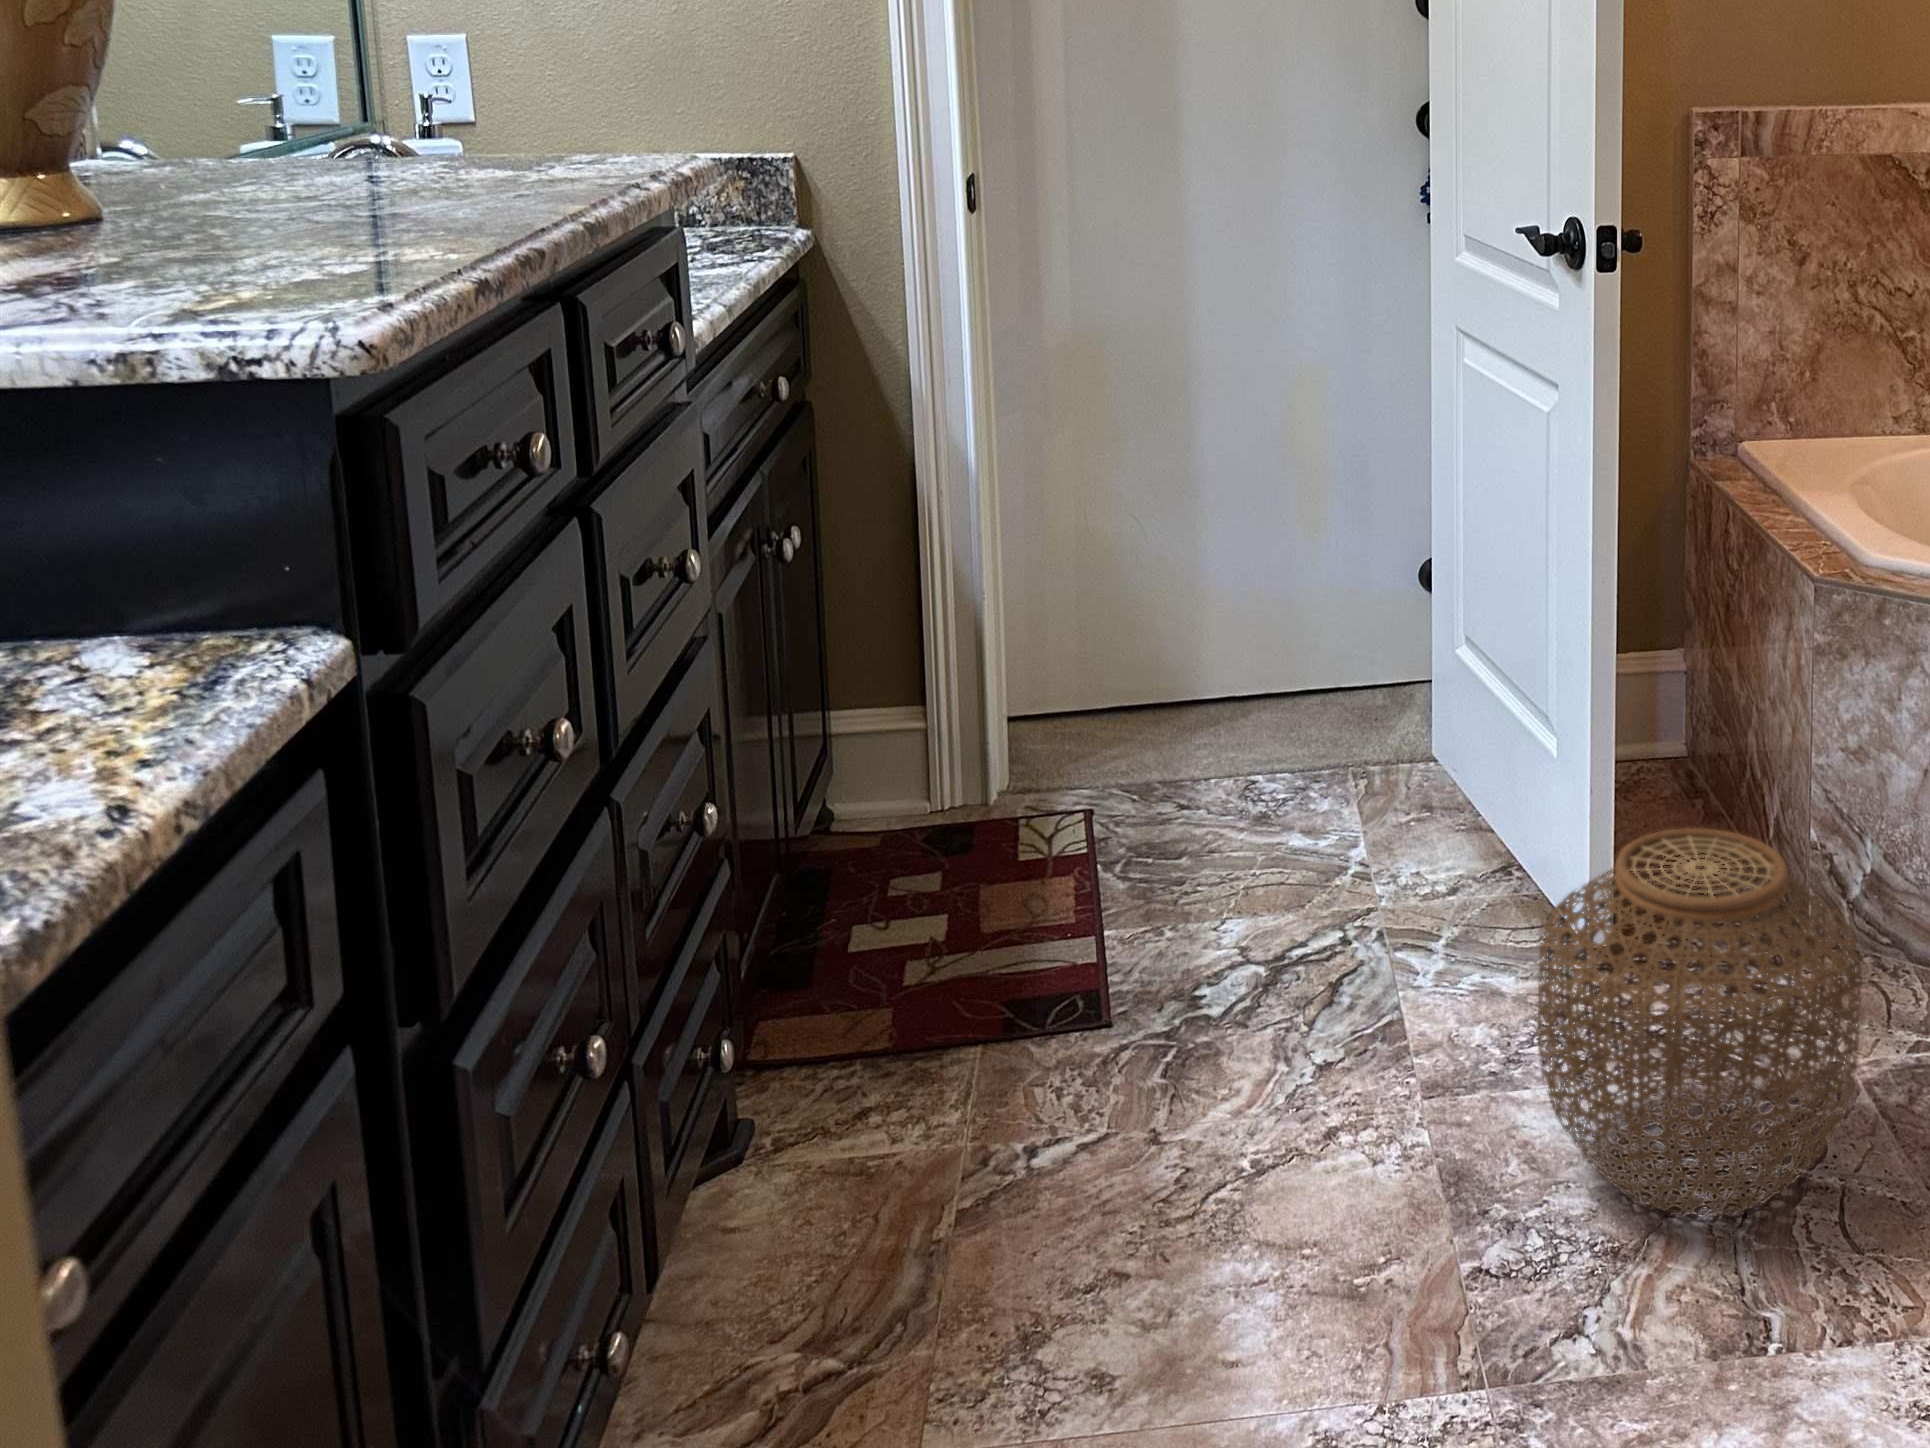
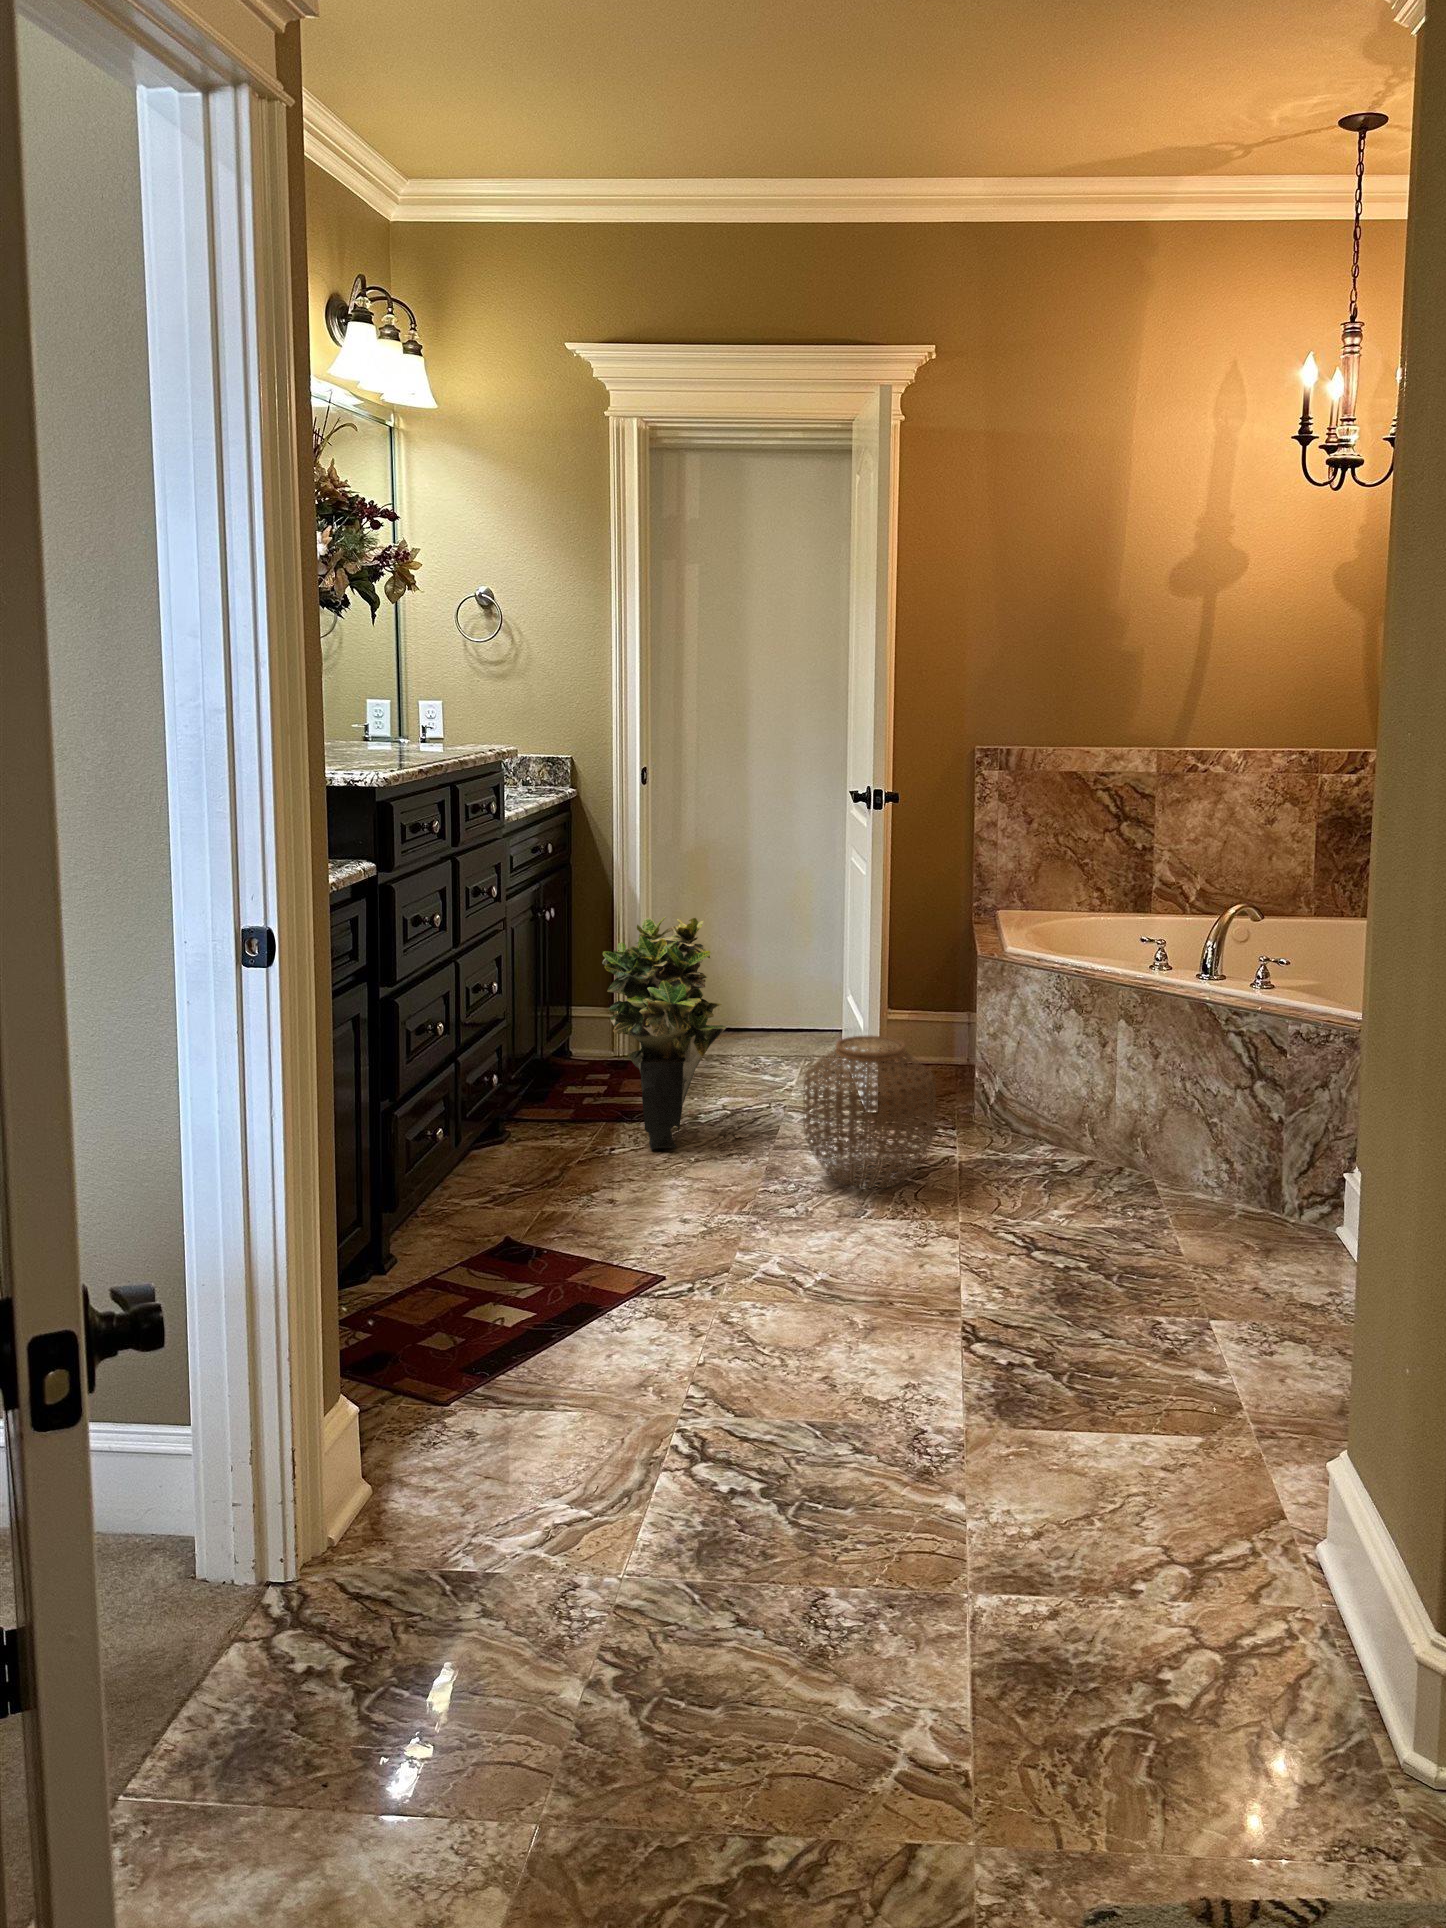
potted plant: none [969,550,1295,1139] -> present [602,917,726,1150]

